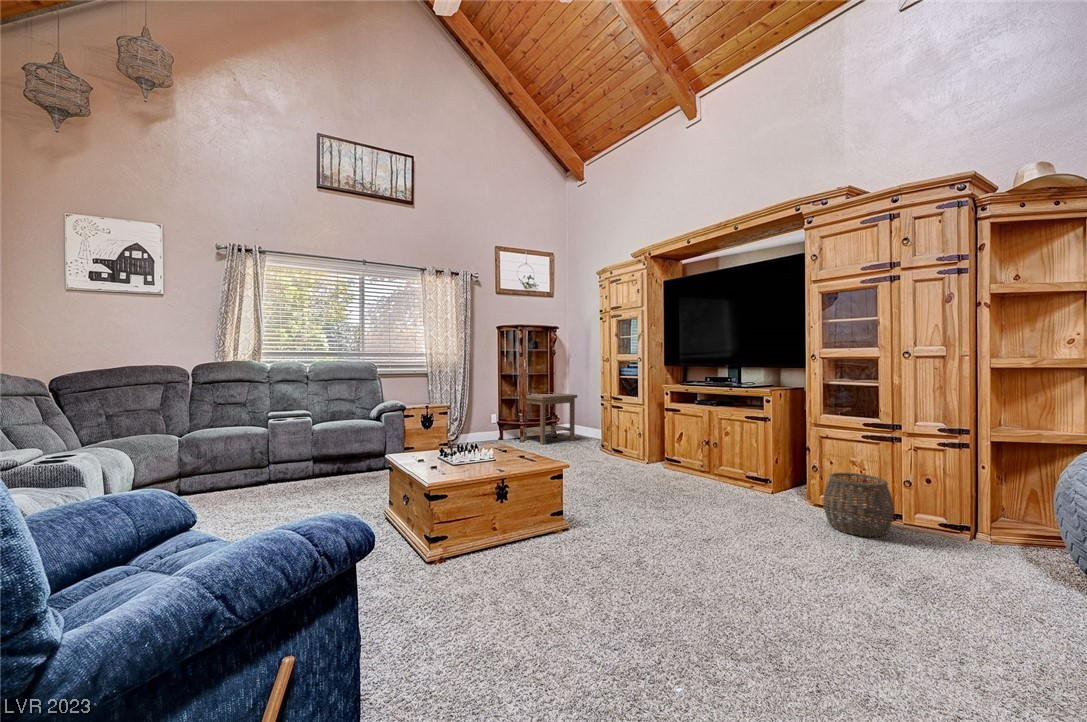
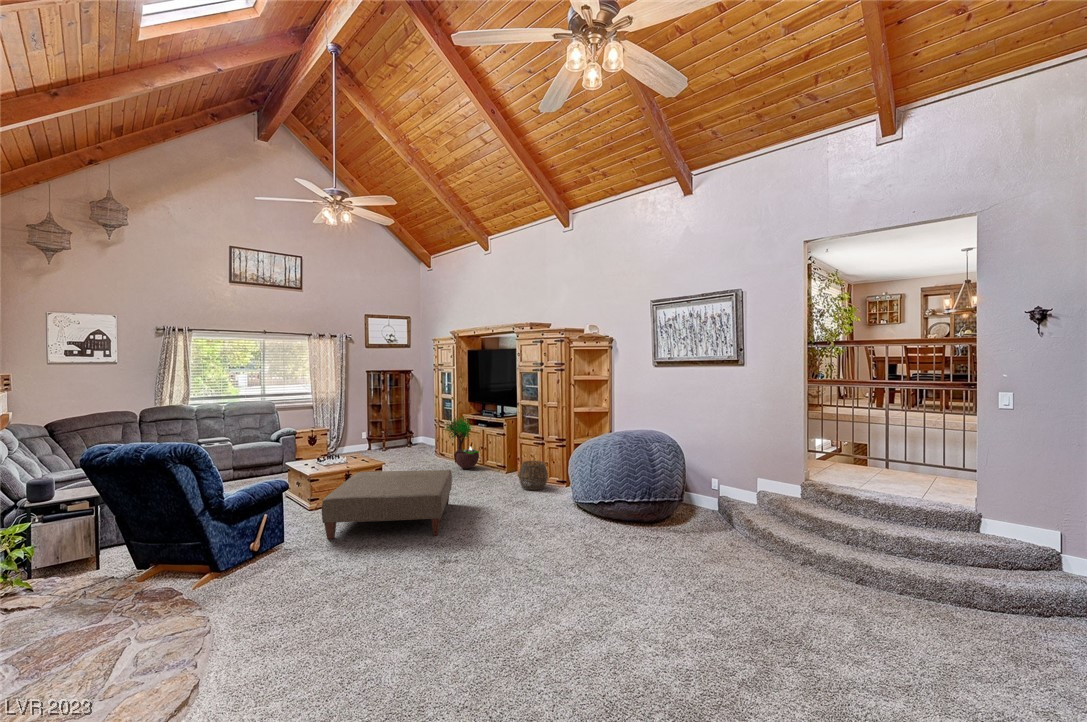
potted tree: none [632,381,696,478] -> present [445,418,479,469]
side table: present [522,393,577,445] -> none [382,415,424,452]
ottoman: none [471,481,806,690] -> present [322,470,452,539]

